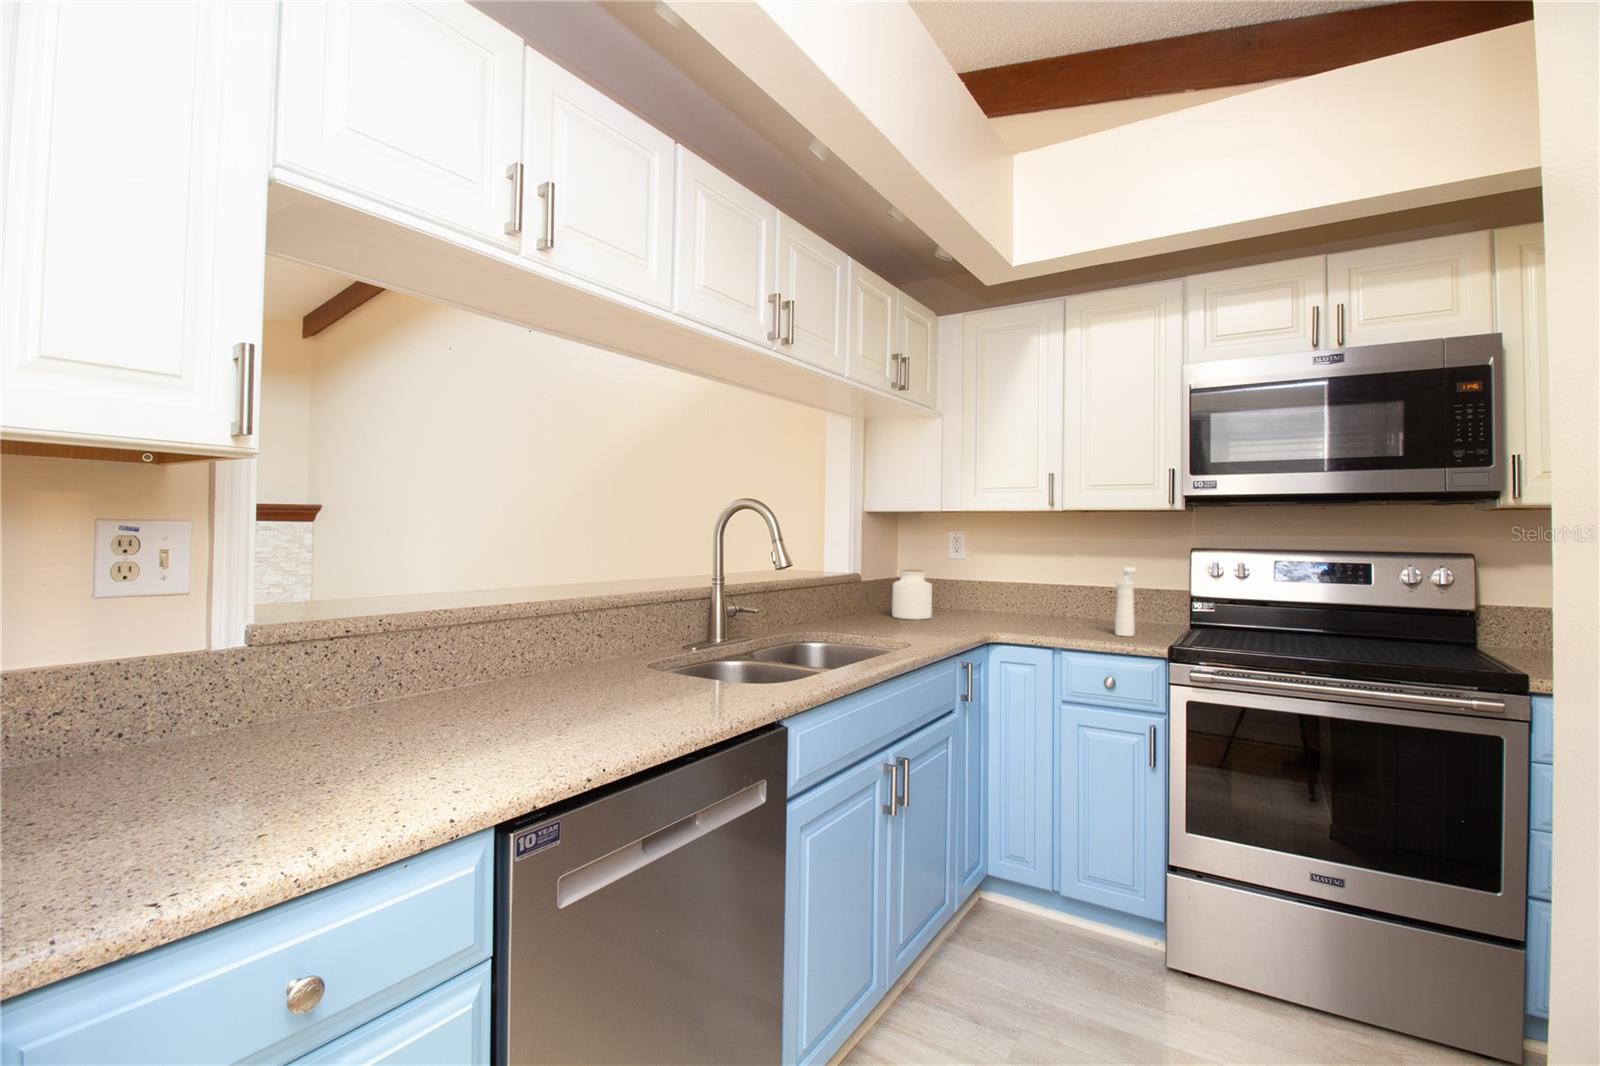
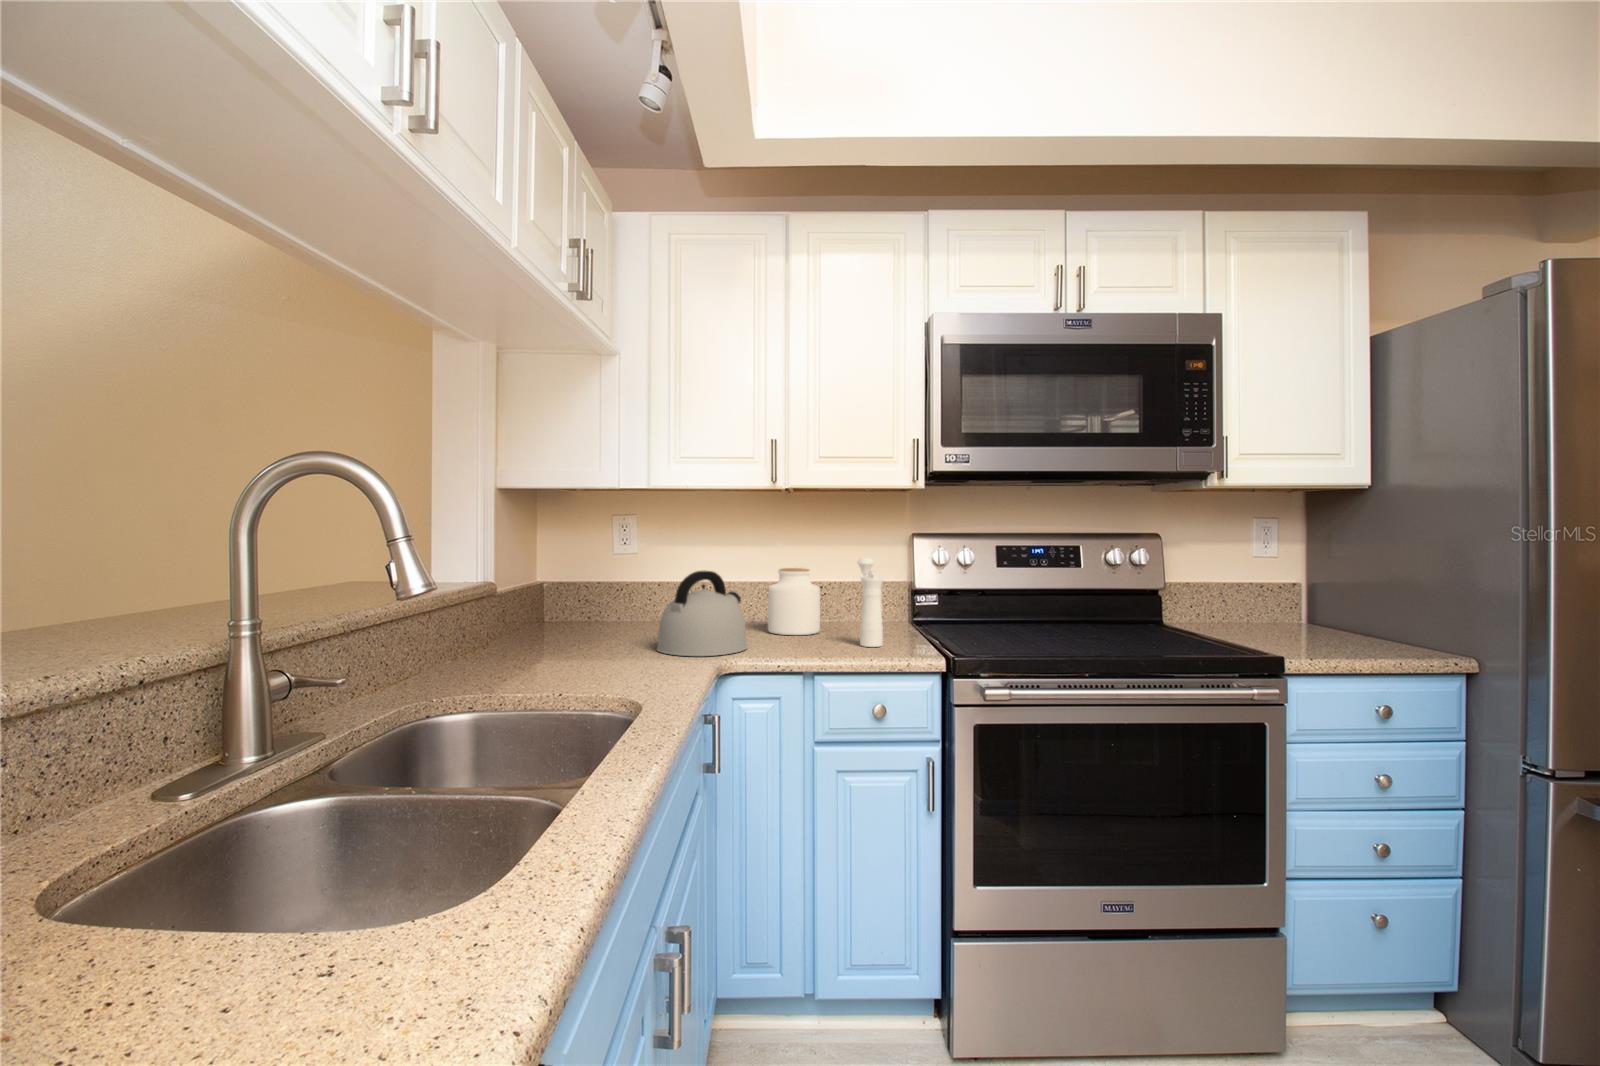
jar: present [892,570,932,620] -> present [768,568,820,635]
kettle: none [956,571,1023,630] -> present [657,571,747,656]

